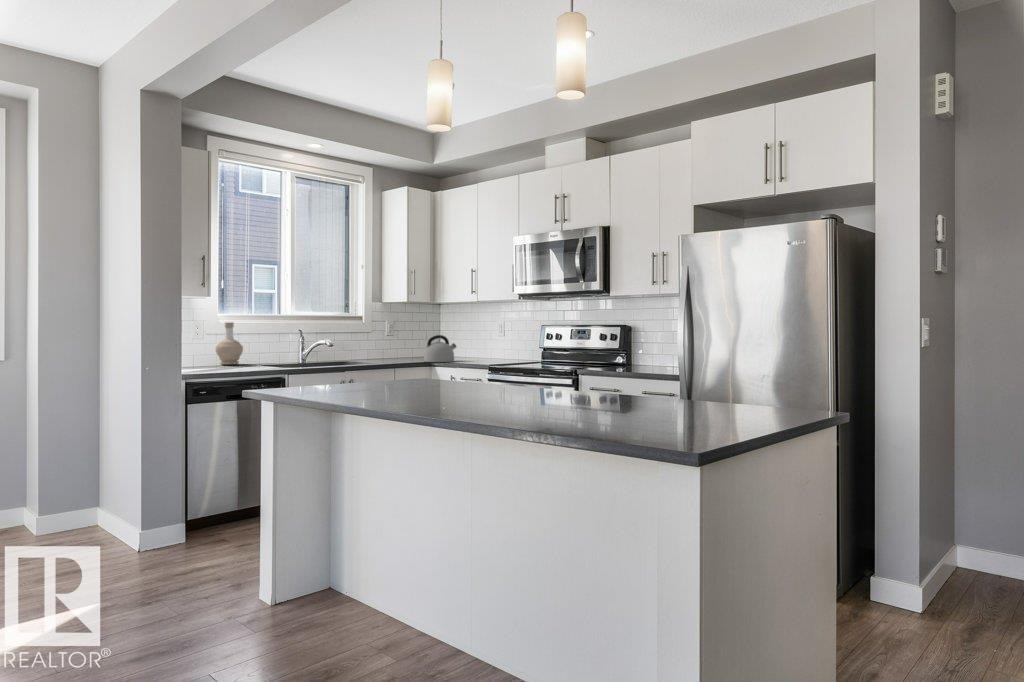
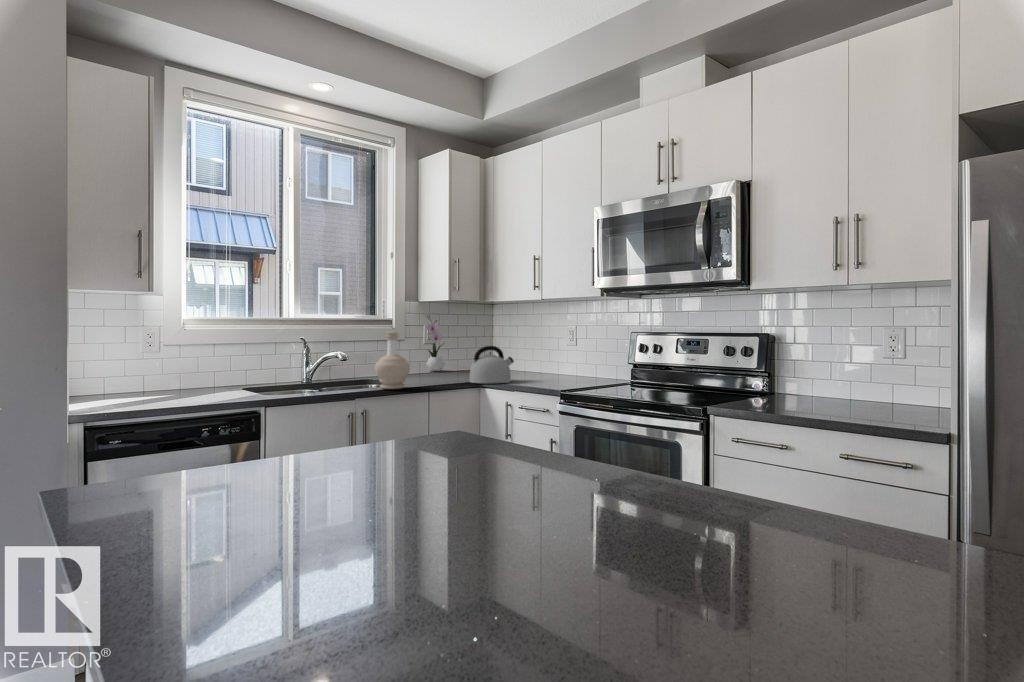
flower arrangement: none [388,313,403,356] -> present [426,315,445,371]
bottle: present [216,322,243,365] -> present [375,332,410,389]

